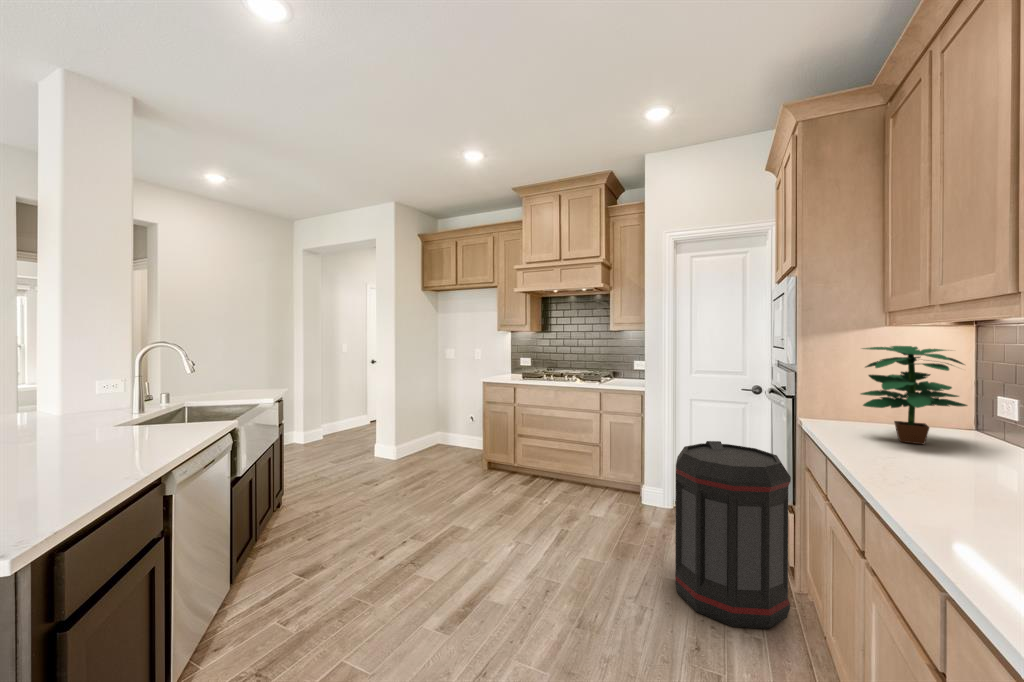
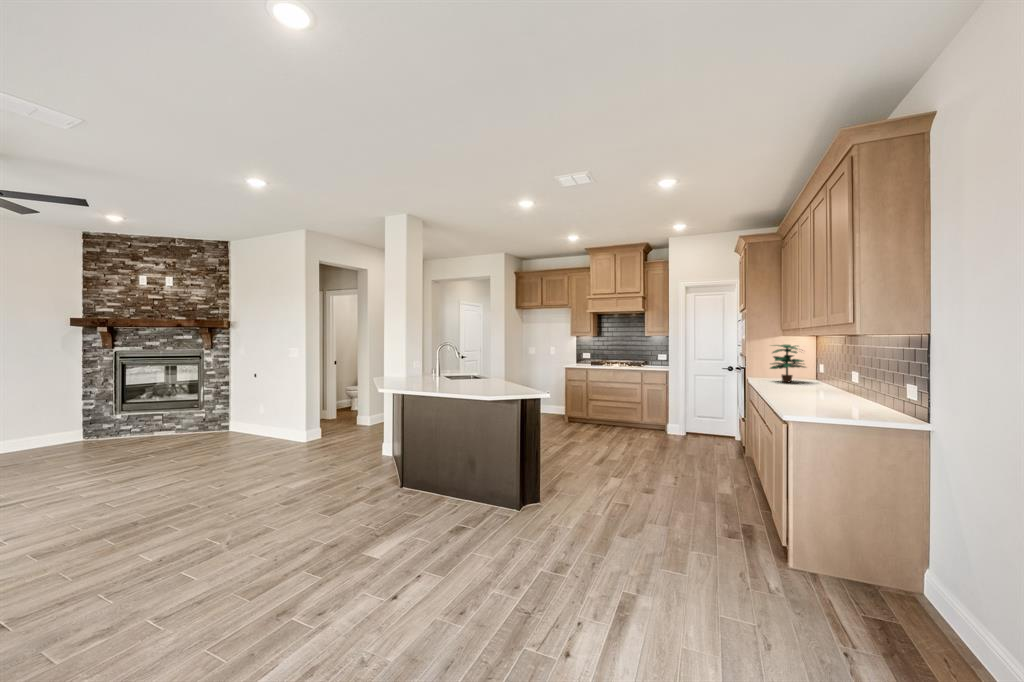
trash can: present [675,441,791,629] -> none [691,390,743,466]

